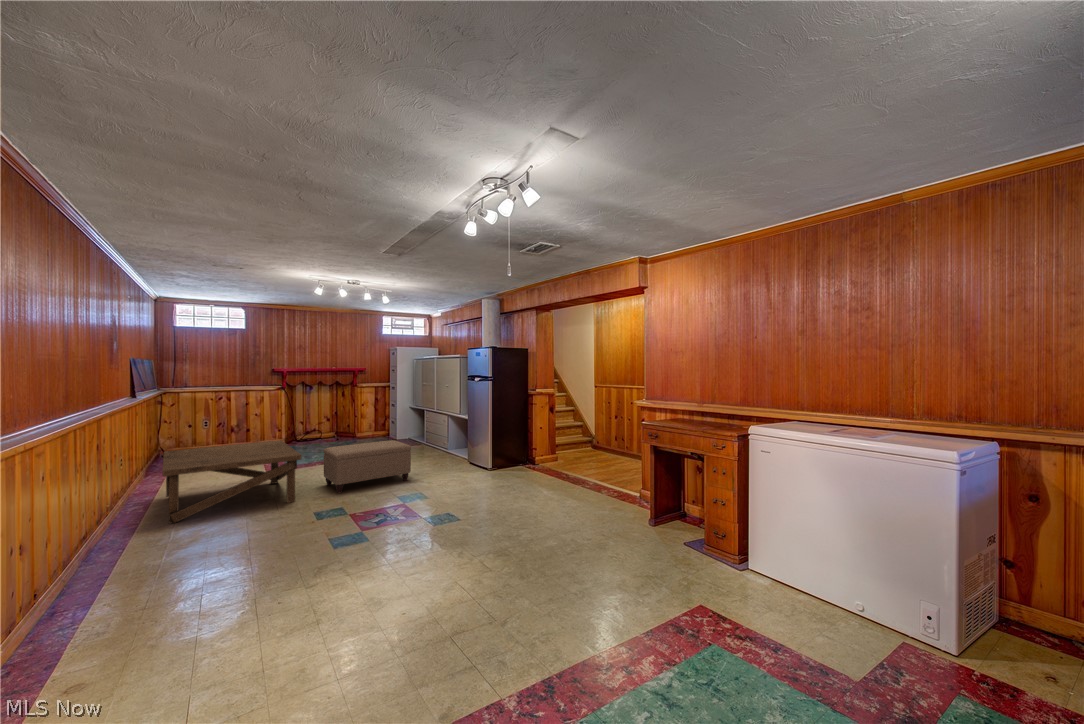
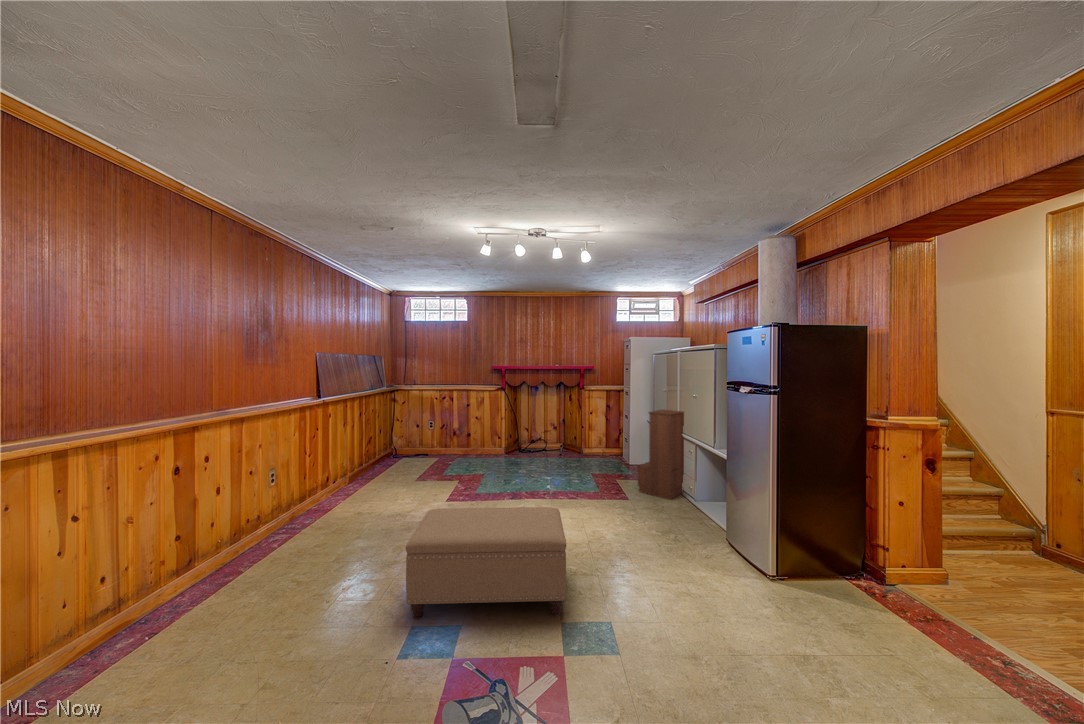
bookshelf: none [413,395,441,448] -> present [638,410,684,500]
coffee table: present [162,440,302,524] -> none [119,476,403,630]

